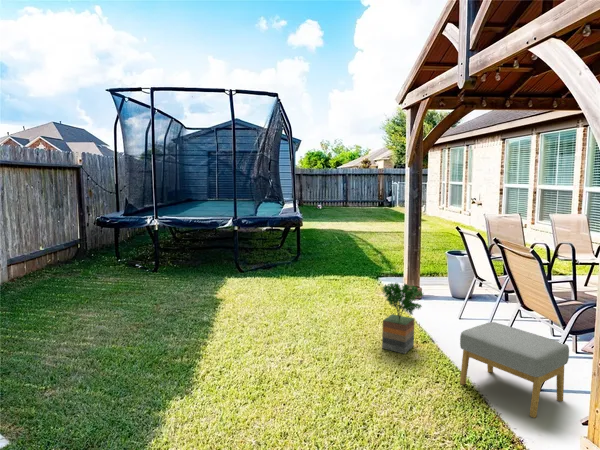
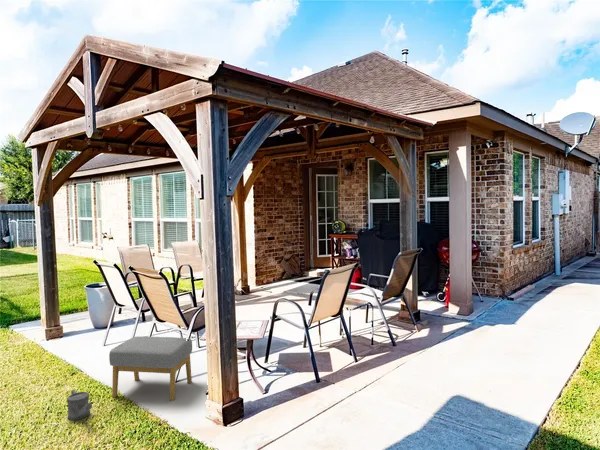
potted tree: present [382,283,423,354] -> none [20,320,70,393]
watering can: none [412,362,436,397] -> present [67,390,92,420]

